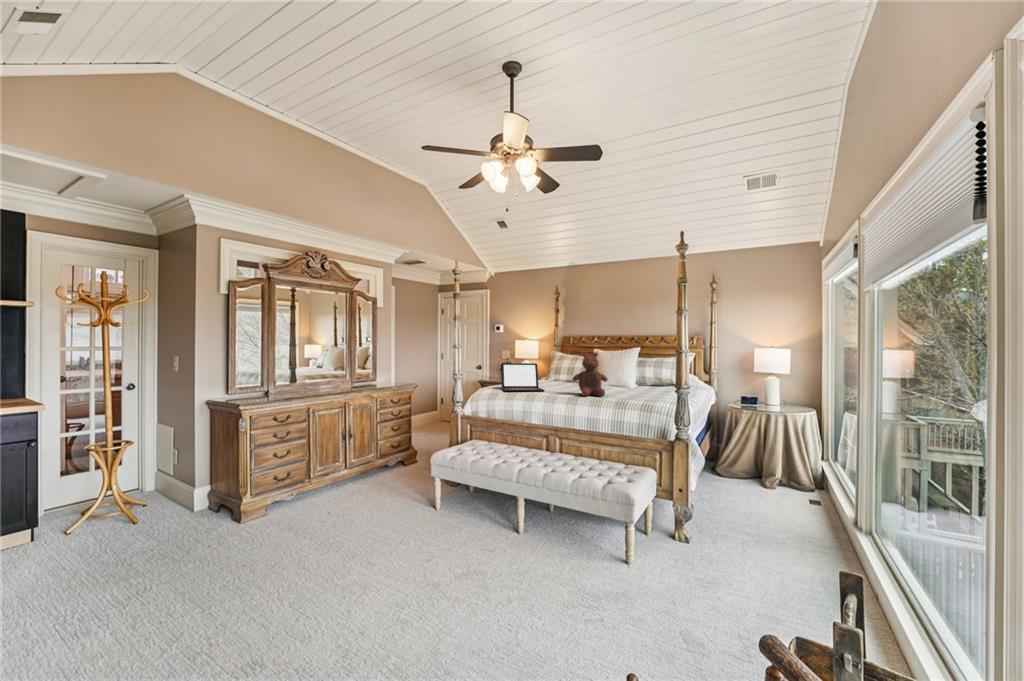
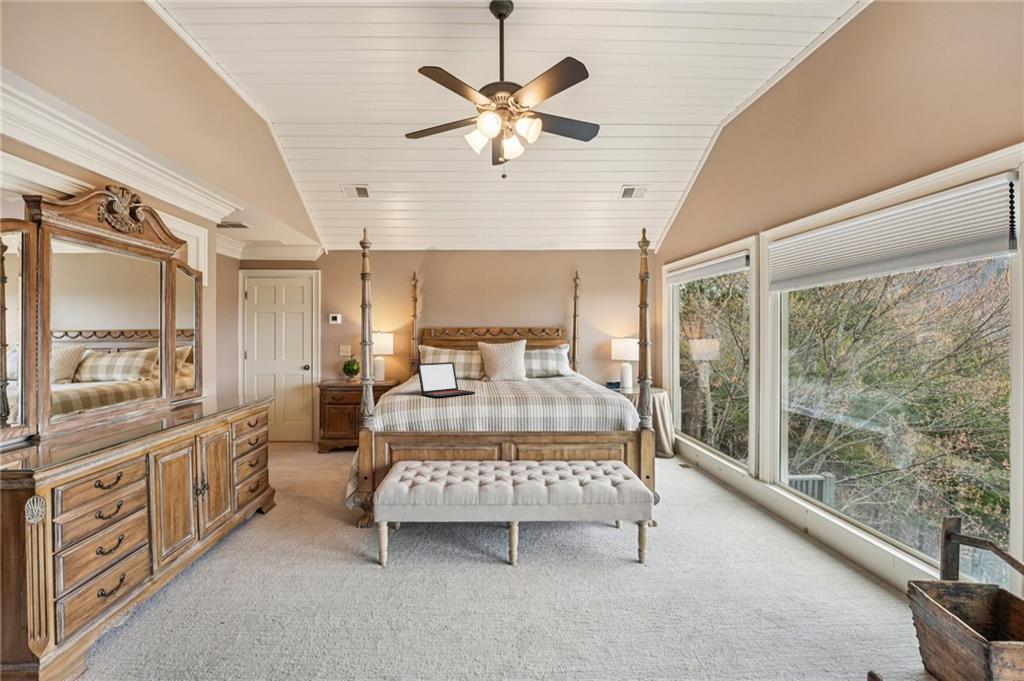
stuffed bear: present [572,352,608,396] -> none [514,349,551,396]

